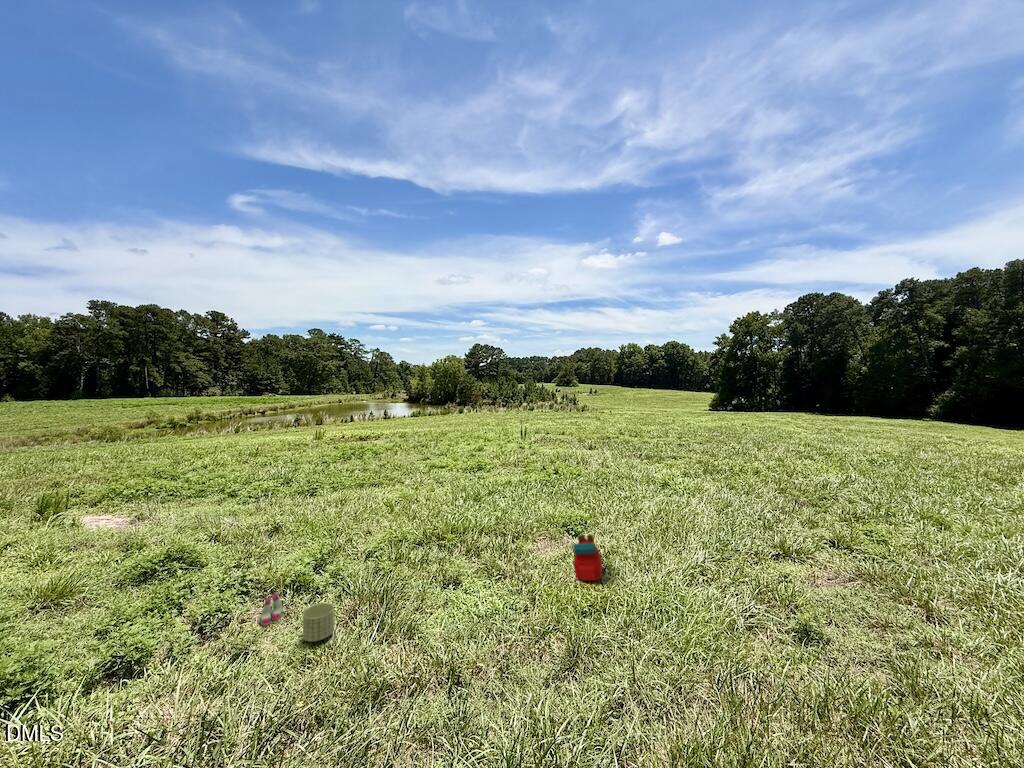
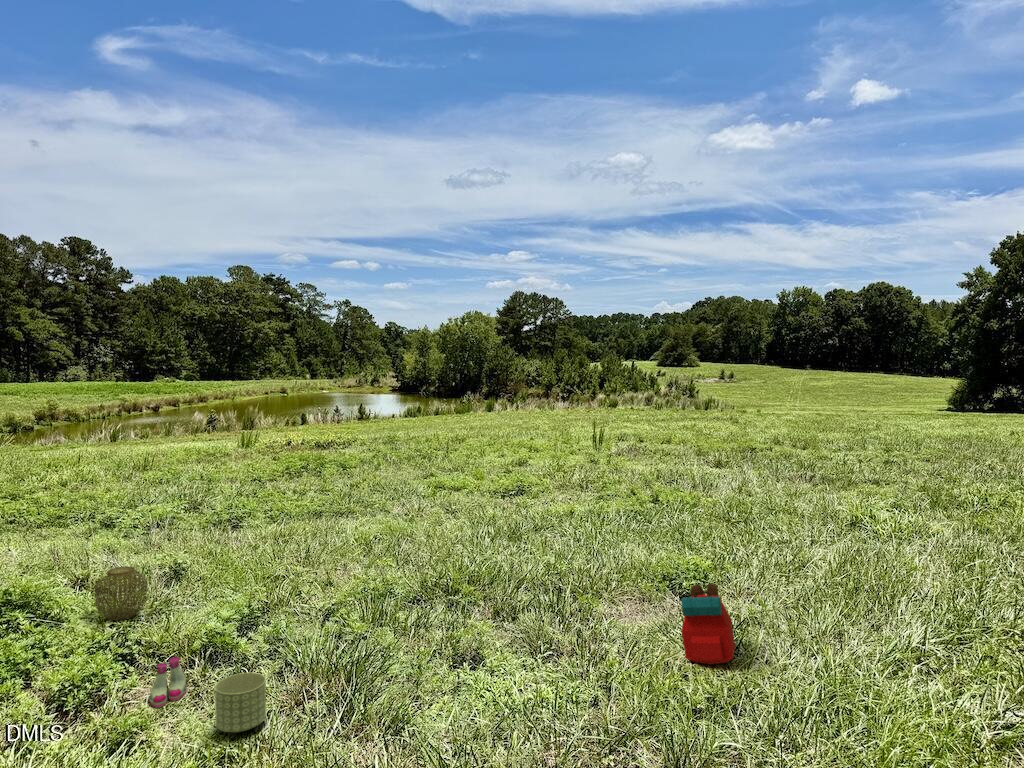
woven basket: none [222,532,255,567] -> present [95,567,147,620]

